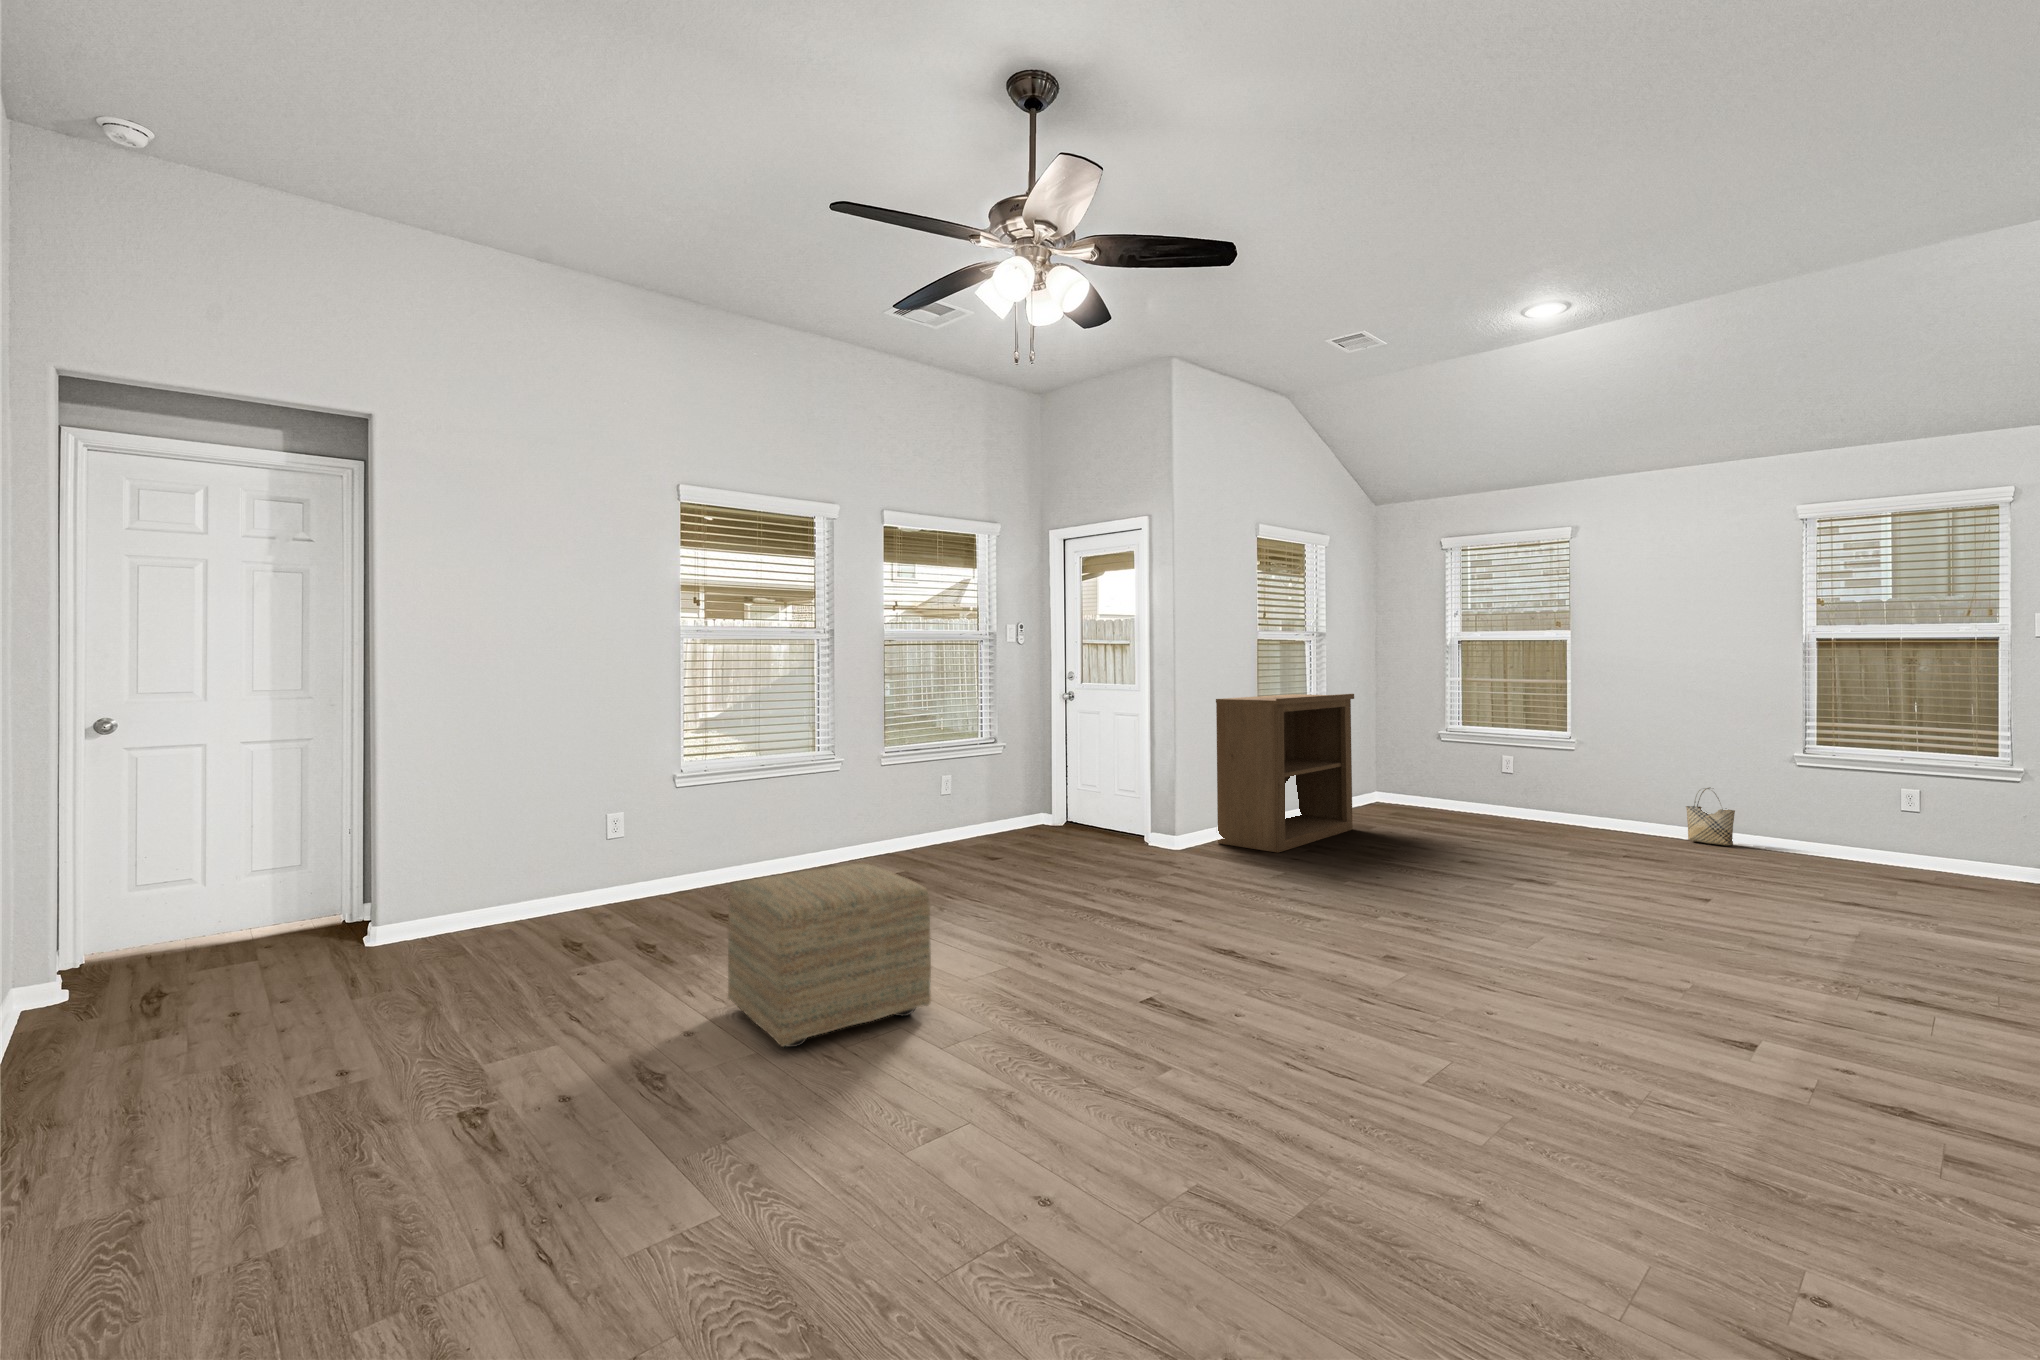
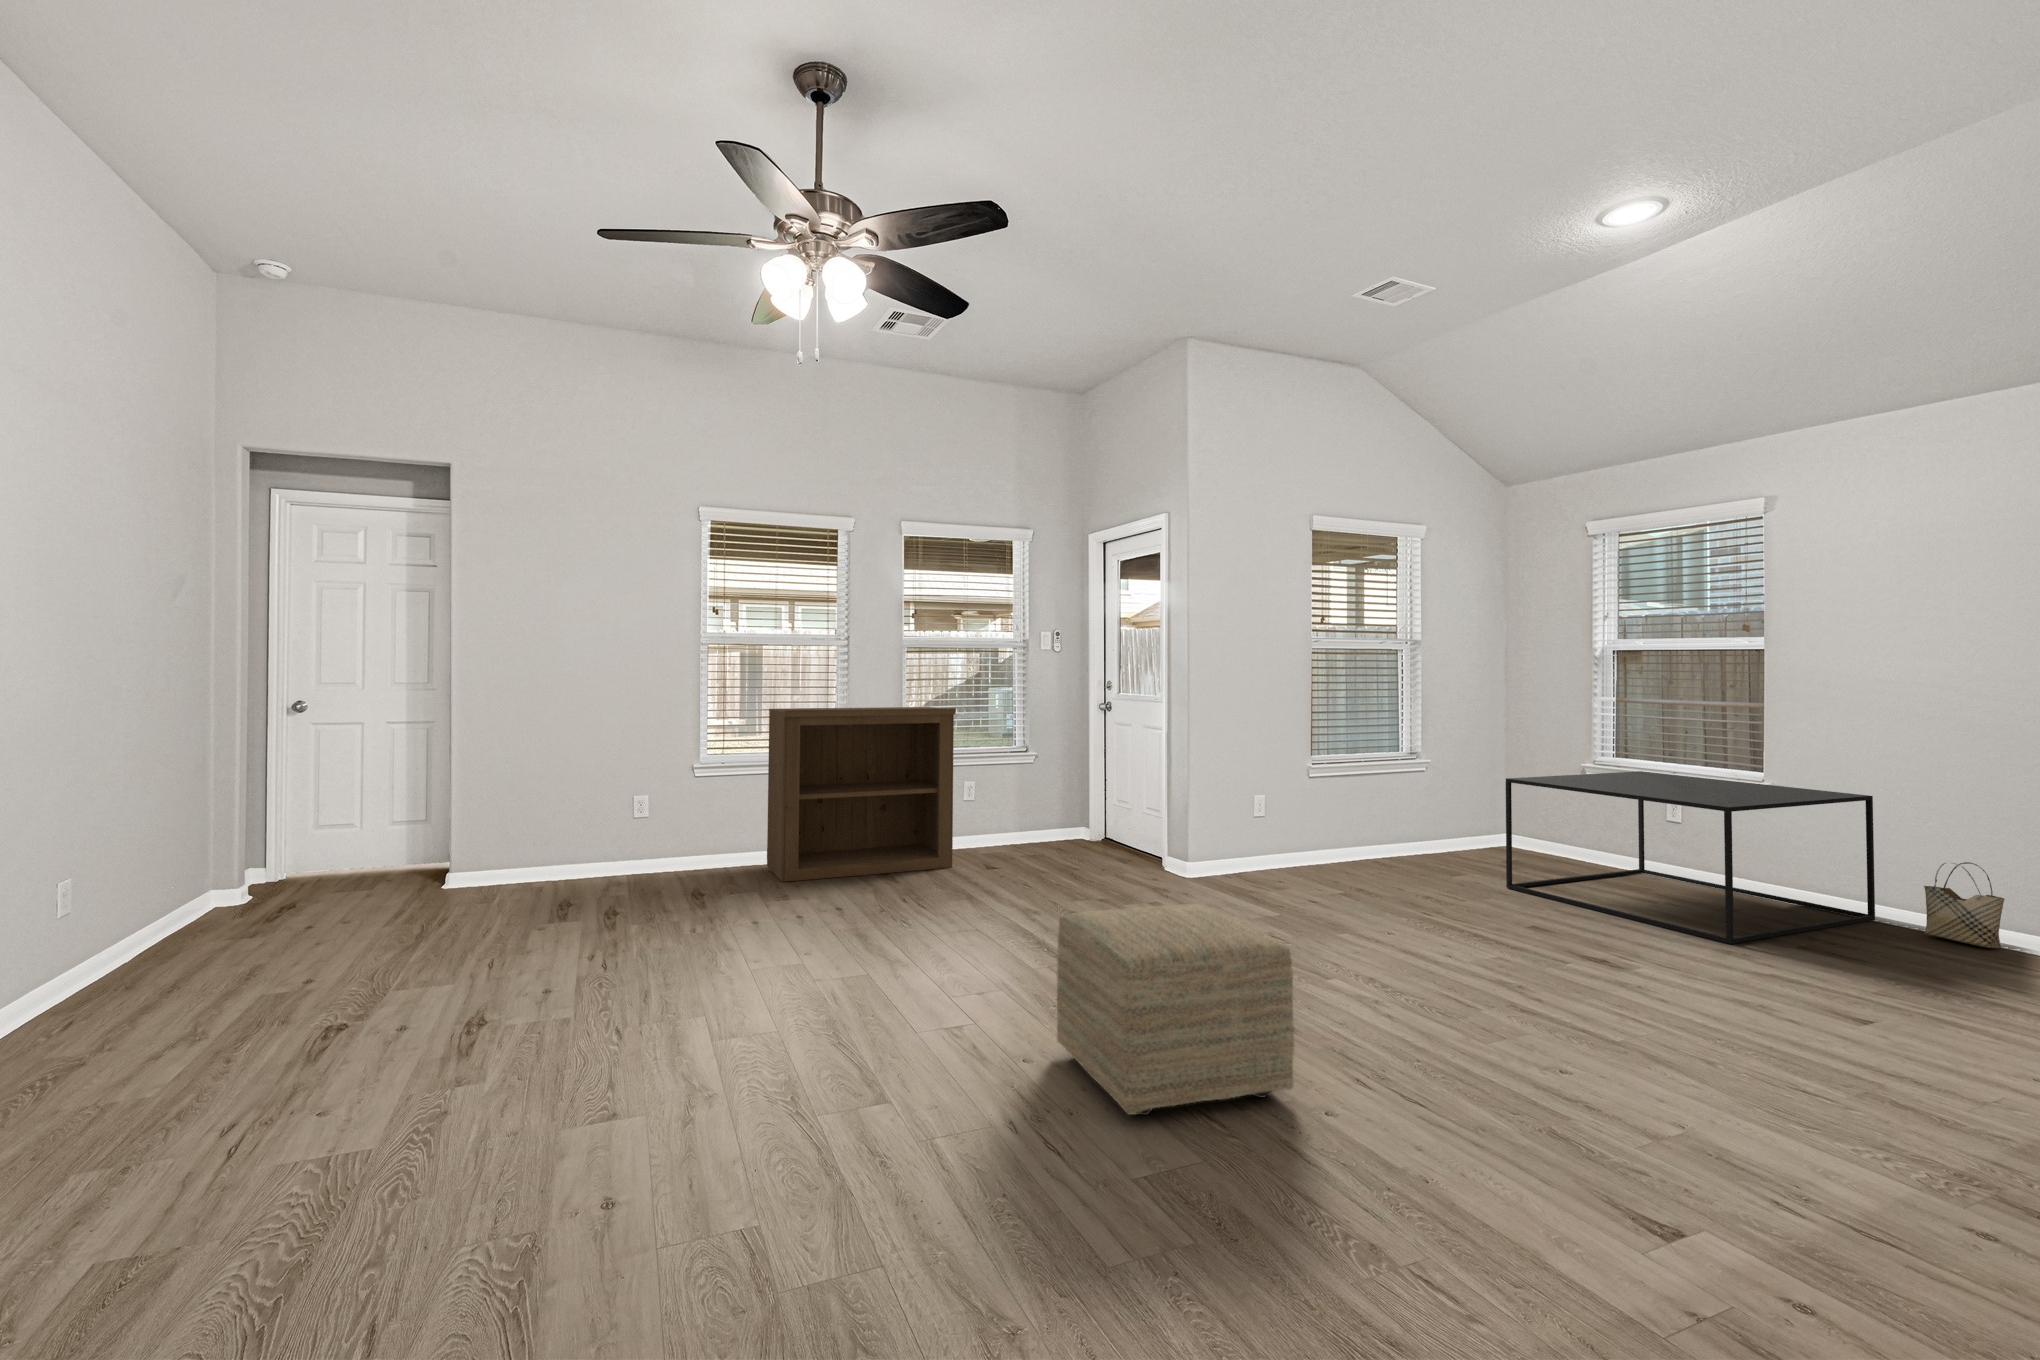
bookshelf: present [1216,694,1354,853] -> present [767,707,956,882]
coffee table: none [1413,736,1650,860] -> present [1506,771,1875,944]
ottoman: present [728,864,931,1047] -> present [1057,904,1294,1115]

